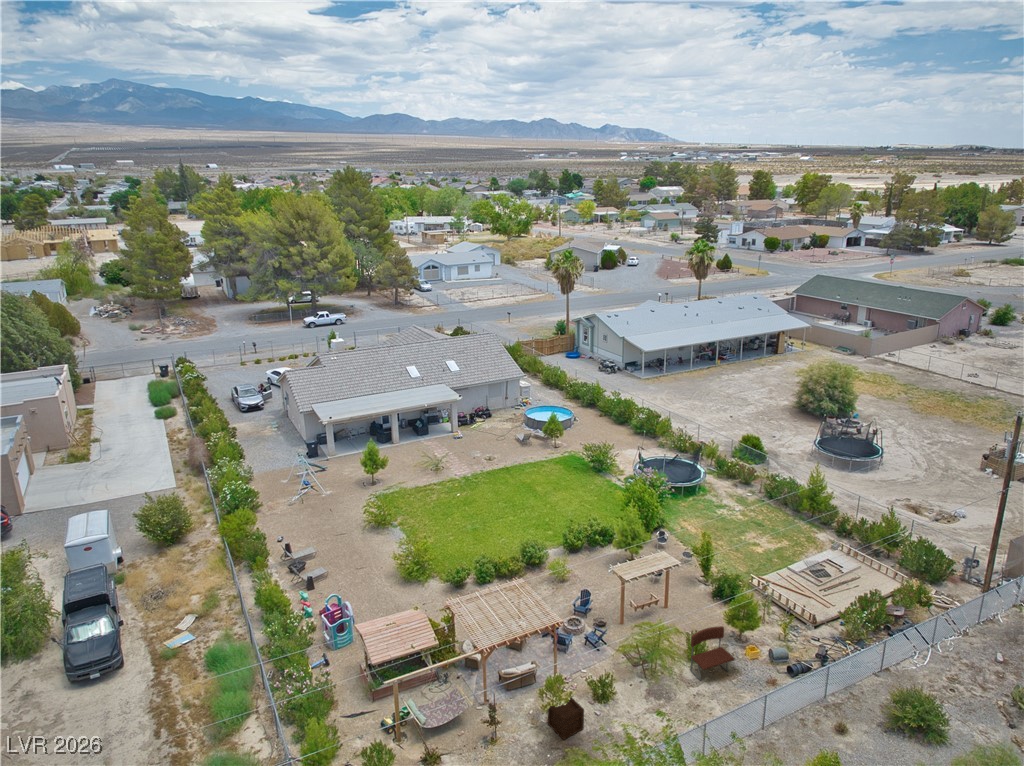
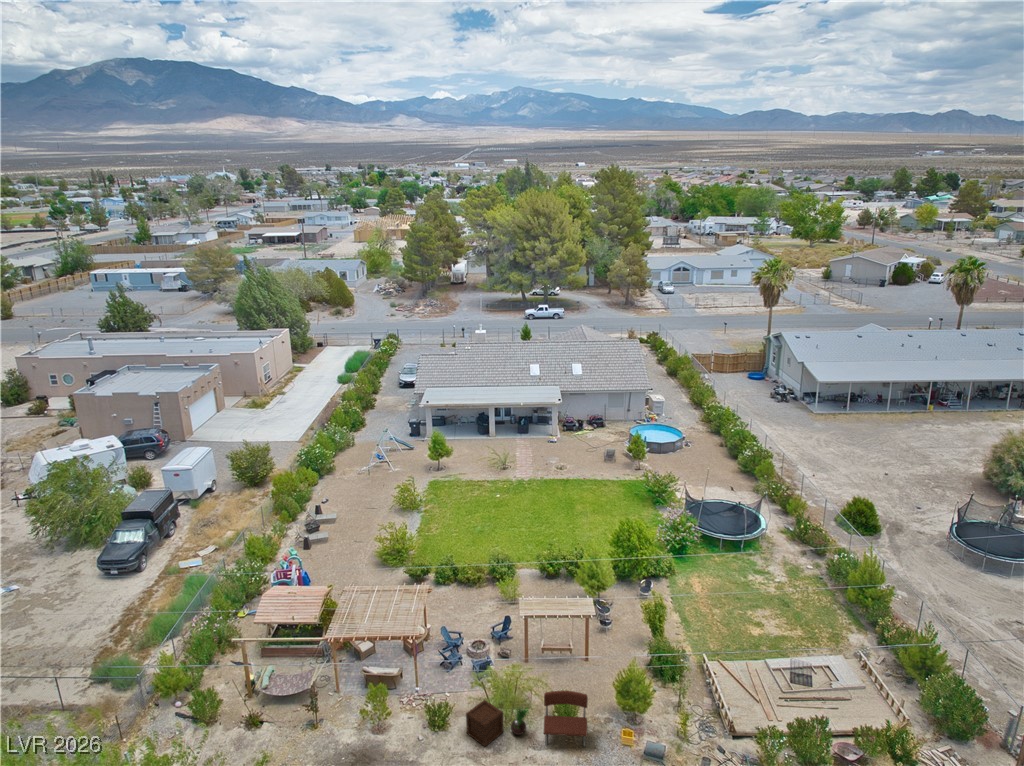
potted tree: none [665,653,684,681] -> present [511,708,528,735]
wooden crate: present [548,697,584,740] -> present [466,700,503,747]

